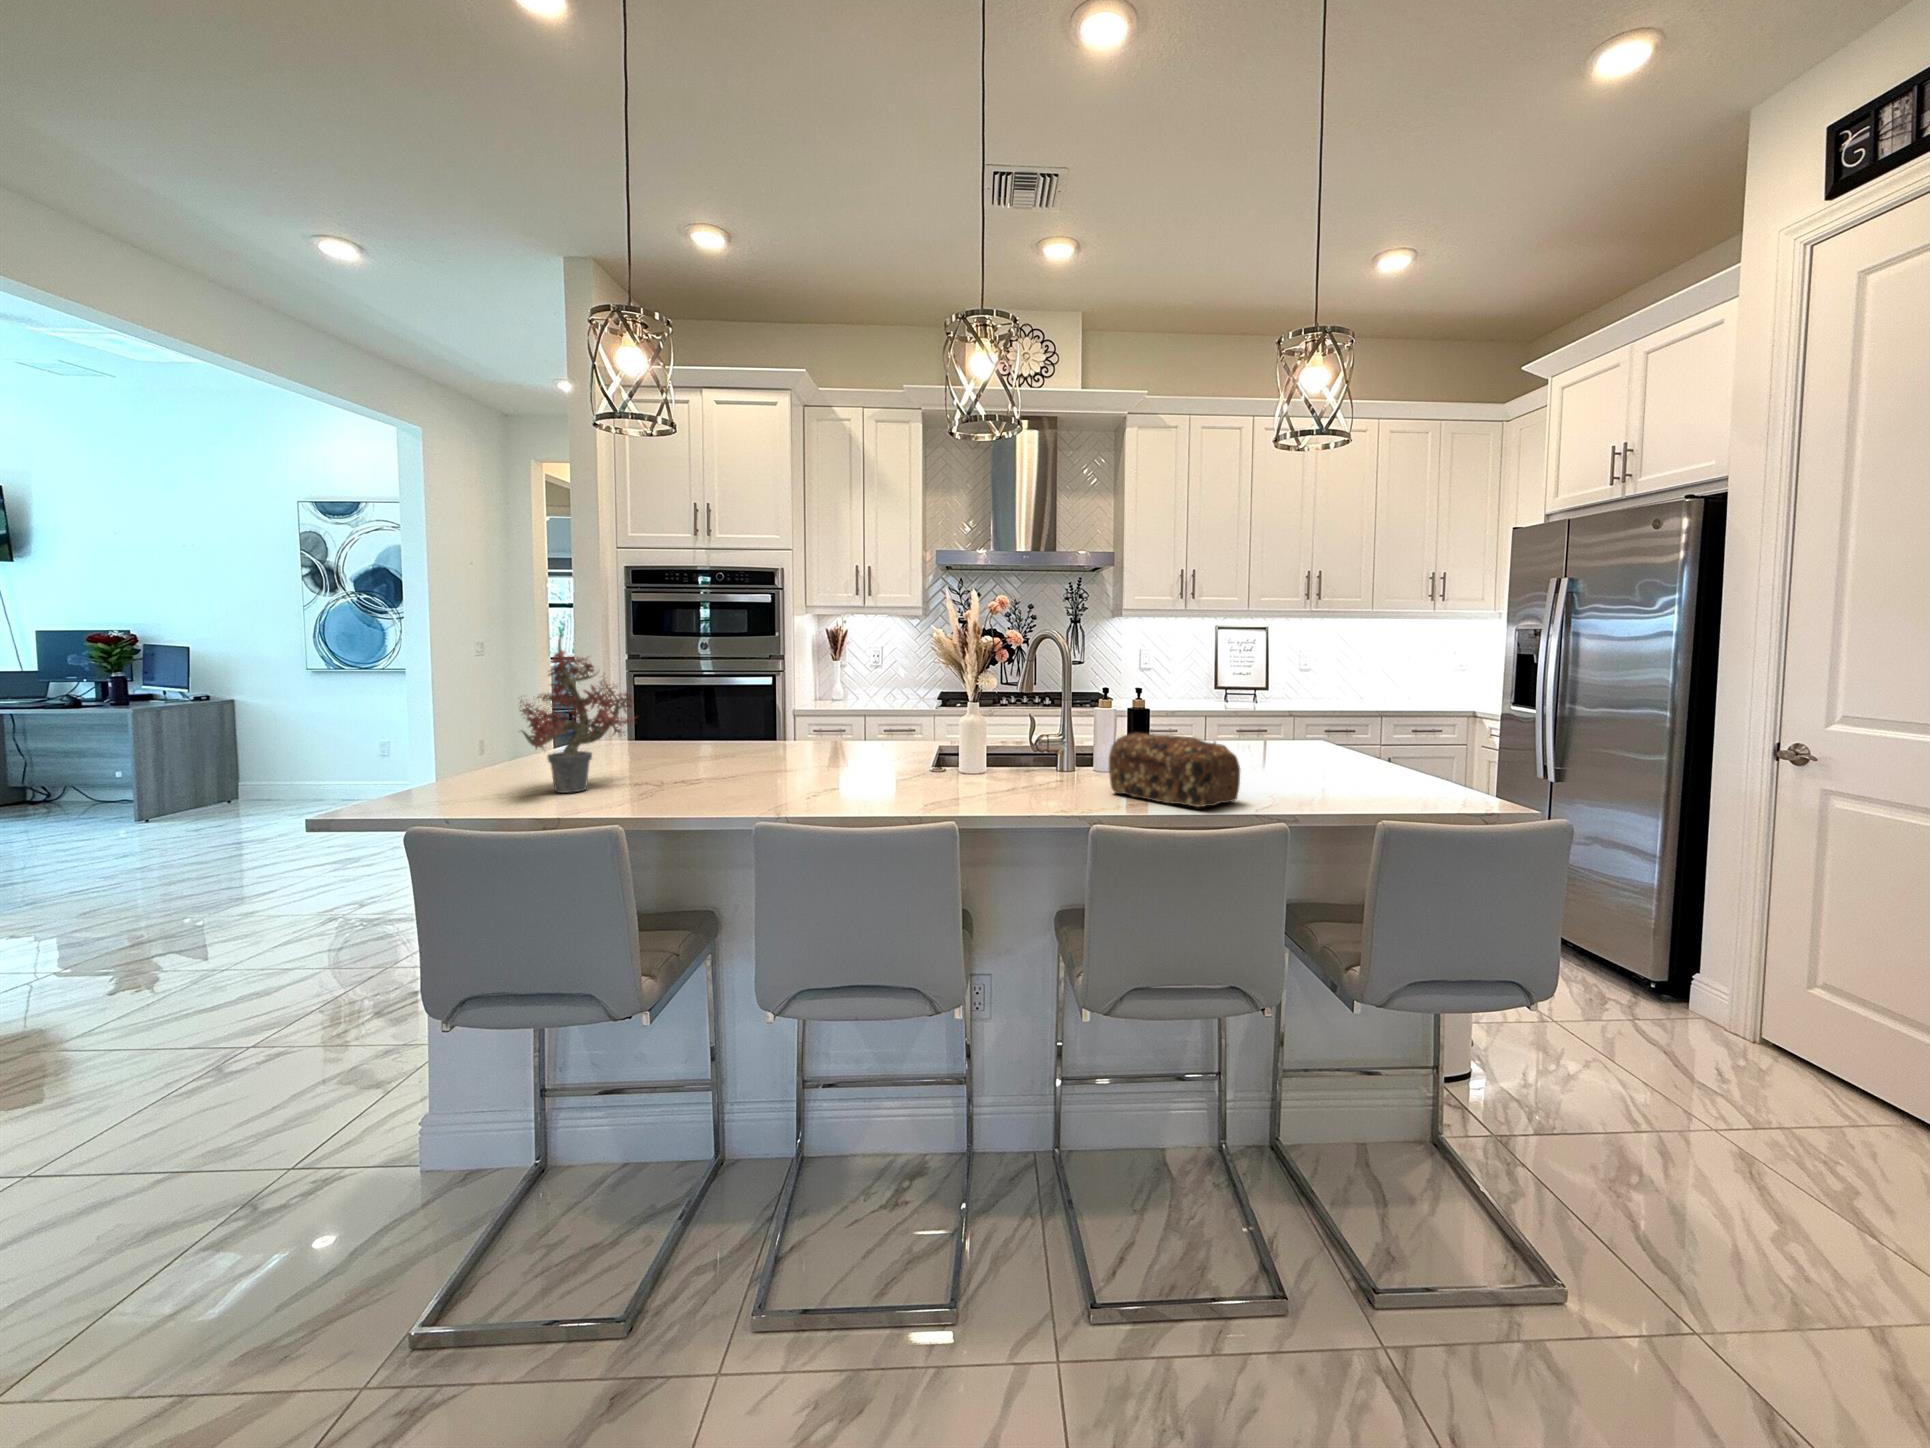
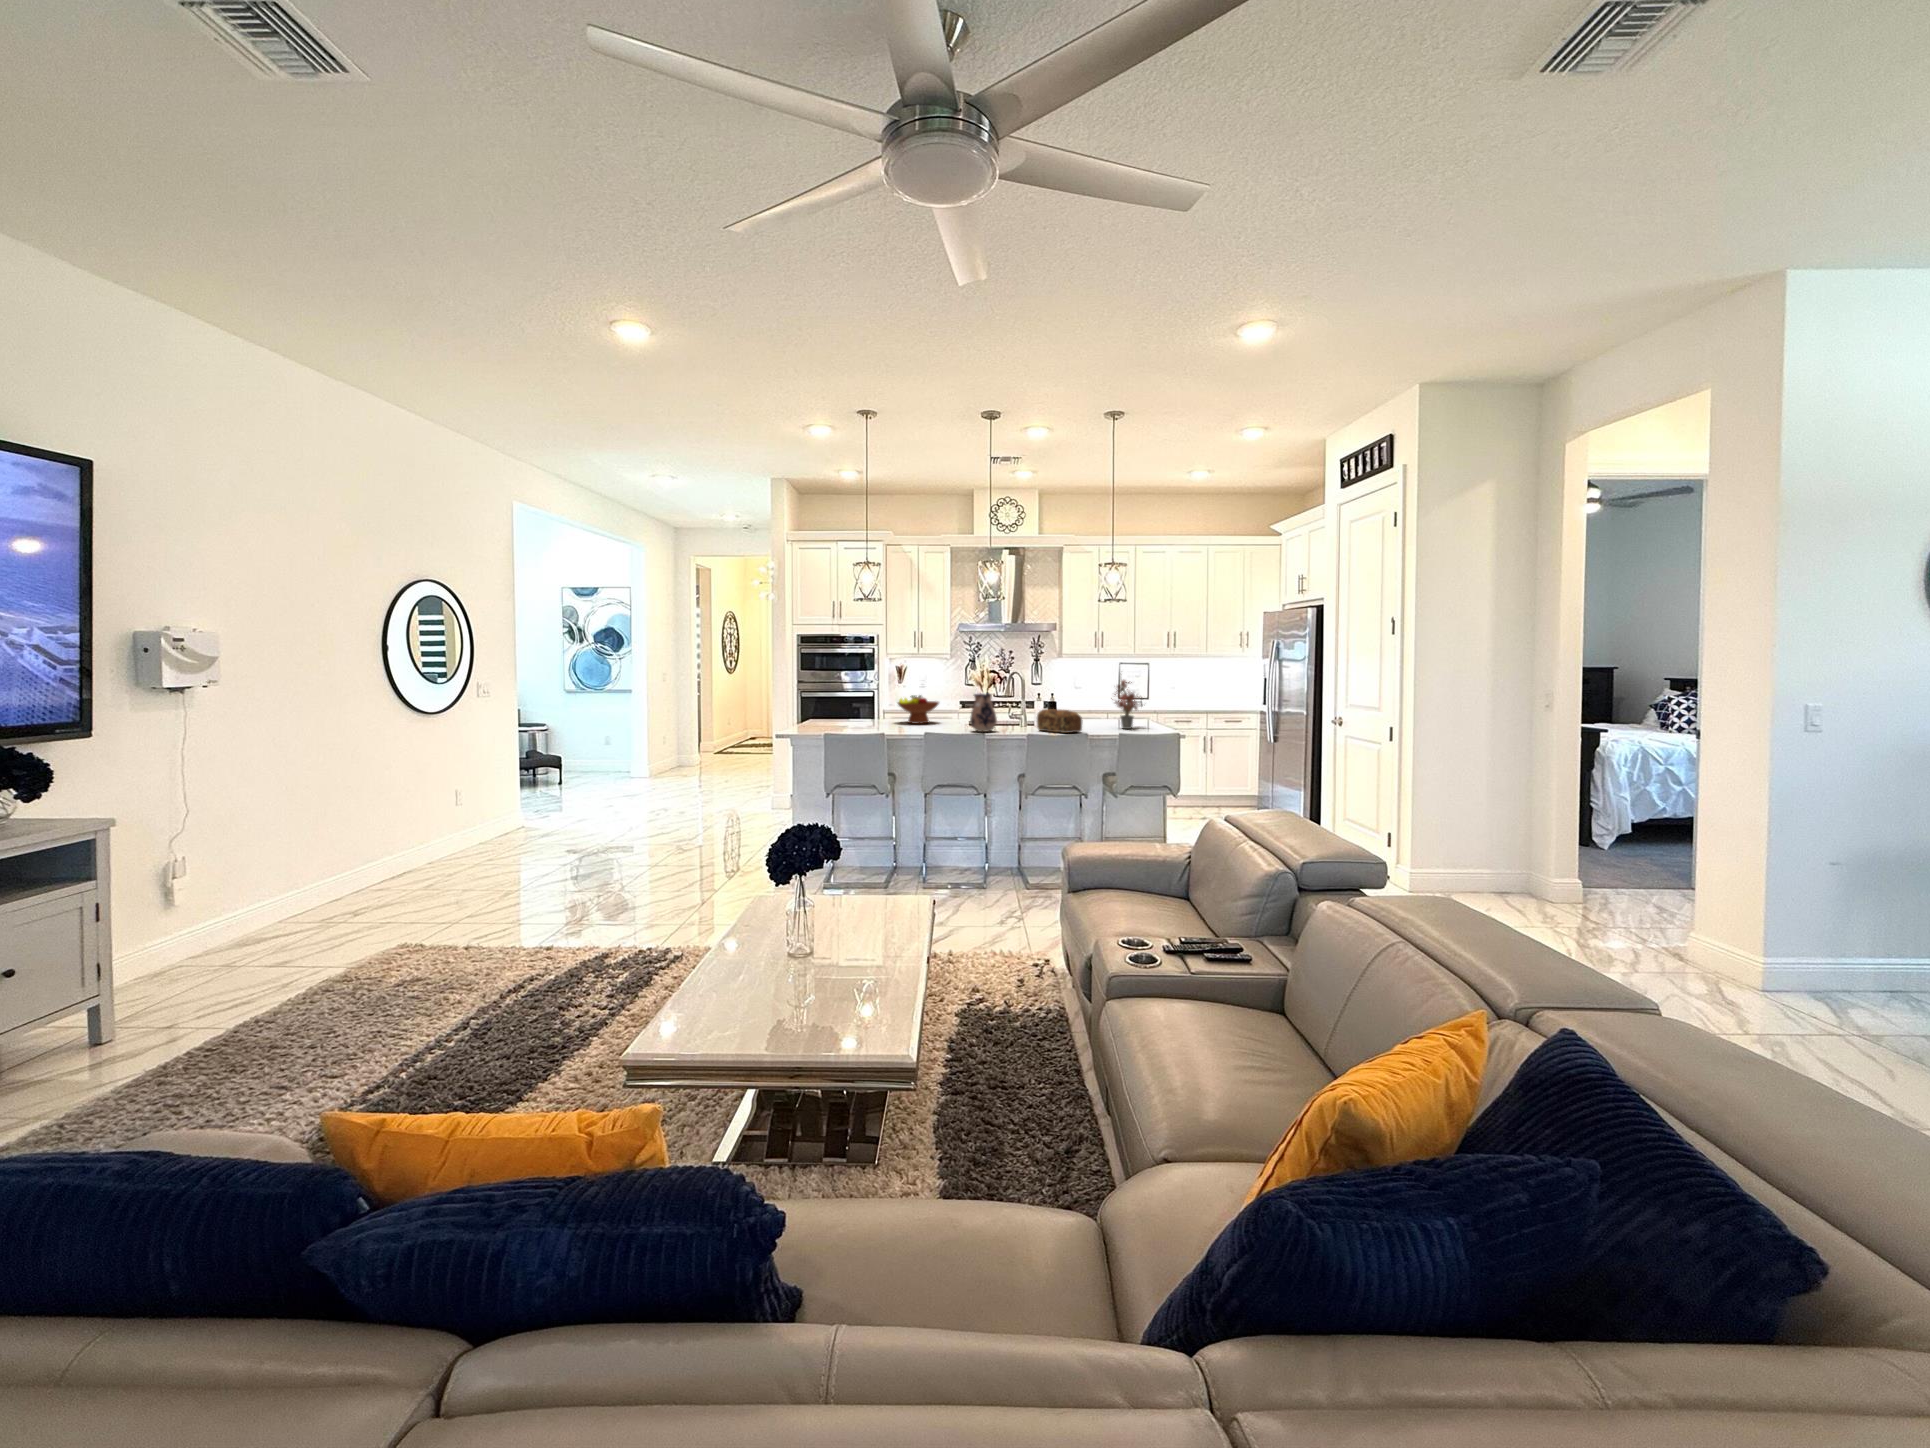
potted plant: present [520,631,637,793] -> present [1114,680,1142,729]
fruit bowl: none [755,689,864,760] -> present [898,695,939,724]
ceramic pitcher: none [924,690,999,800] -> present [970,693,997,732]

